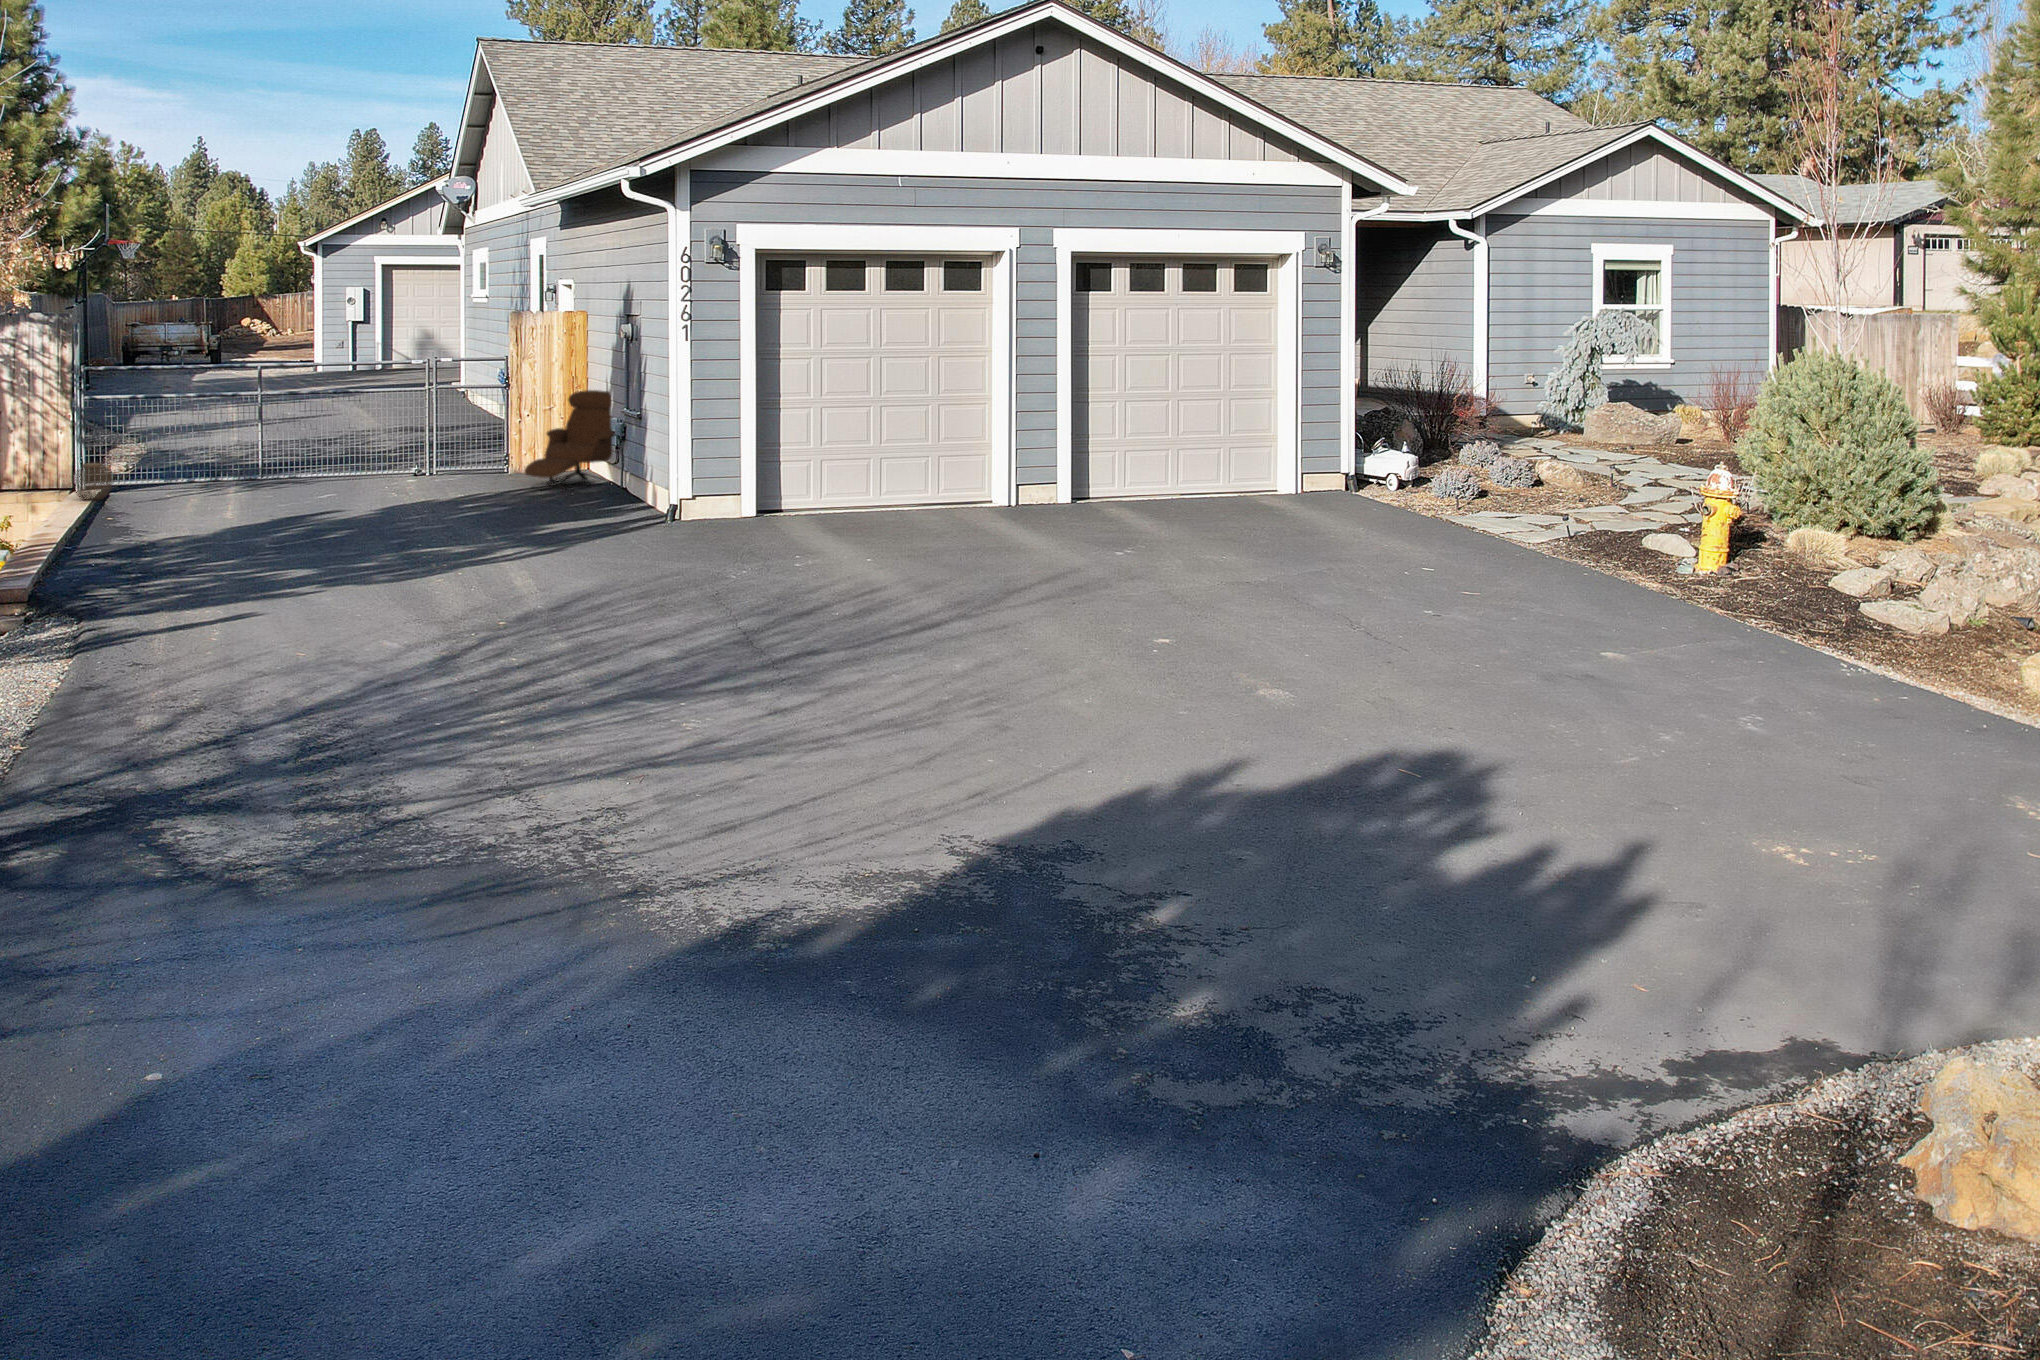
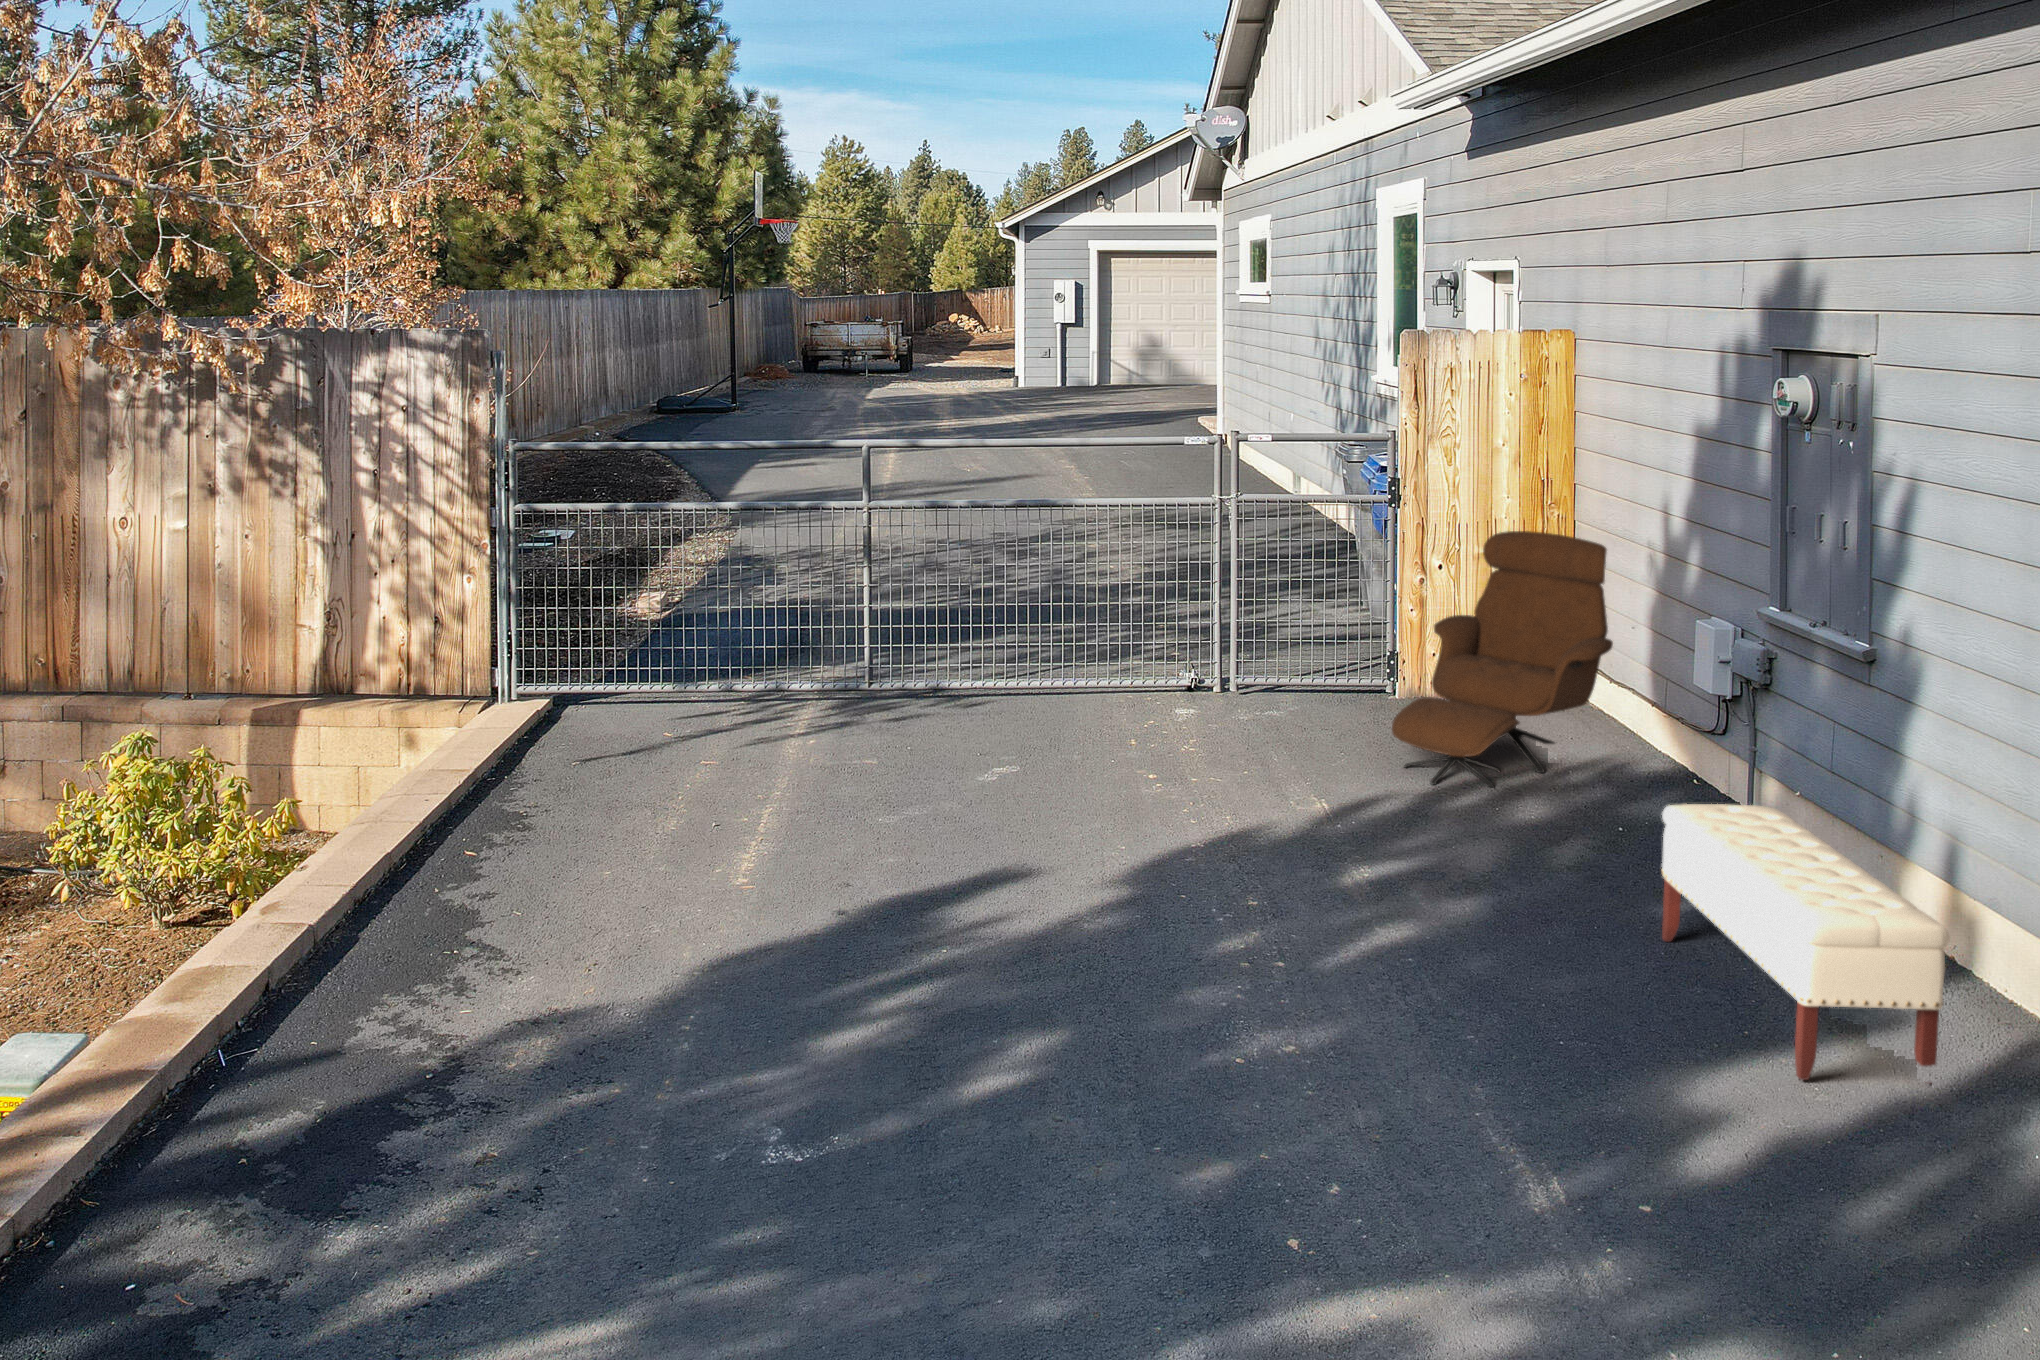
bench: none [603,462,669,527] -> present [1661,804,1950,1084]
woven basket: present [73,463,112,500] -> none [485,638,558,719]

